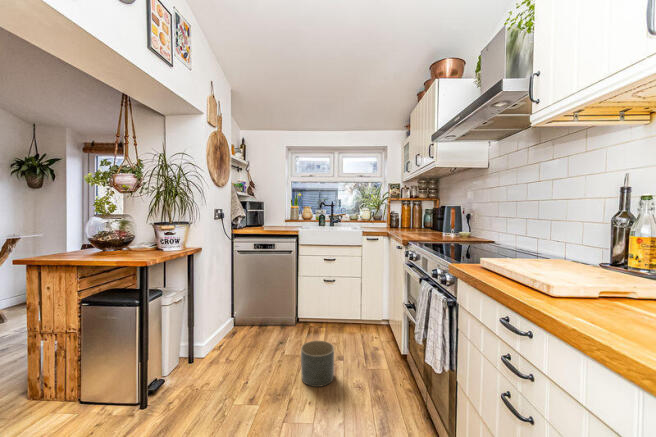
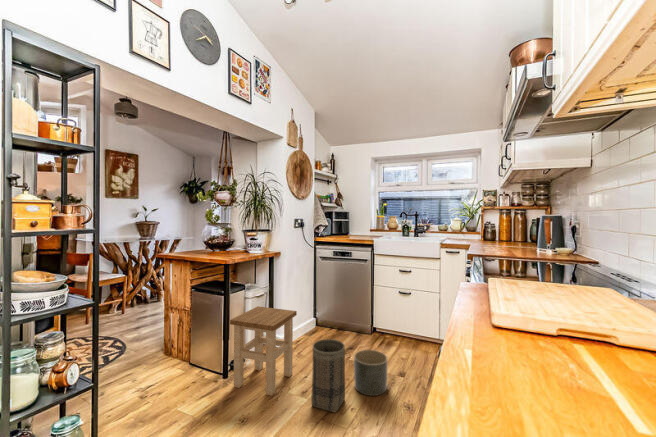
stool: none [154,313,234,416] -> present [230,306,297,396]
basket: none [266,337,301,414] -> present [311,339,345,412]

